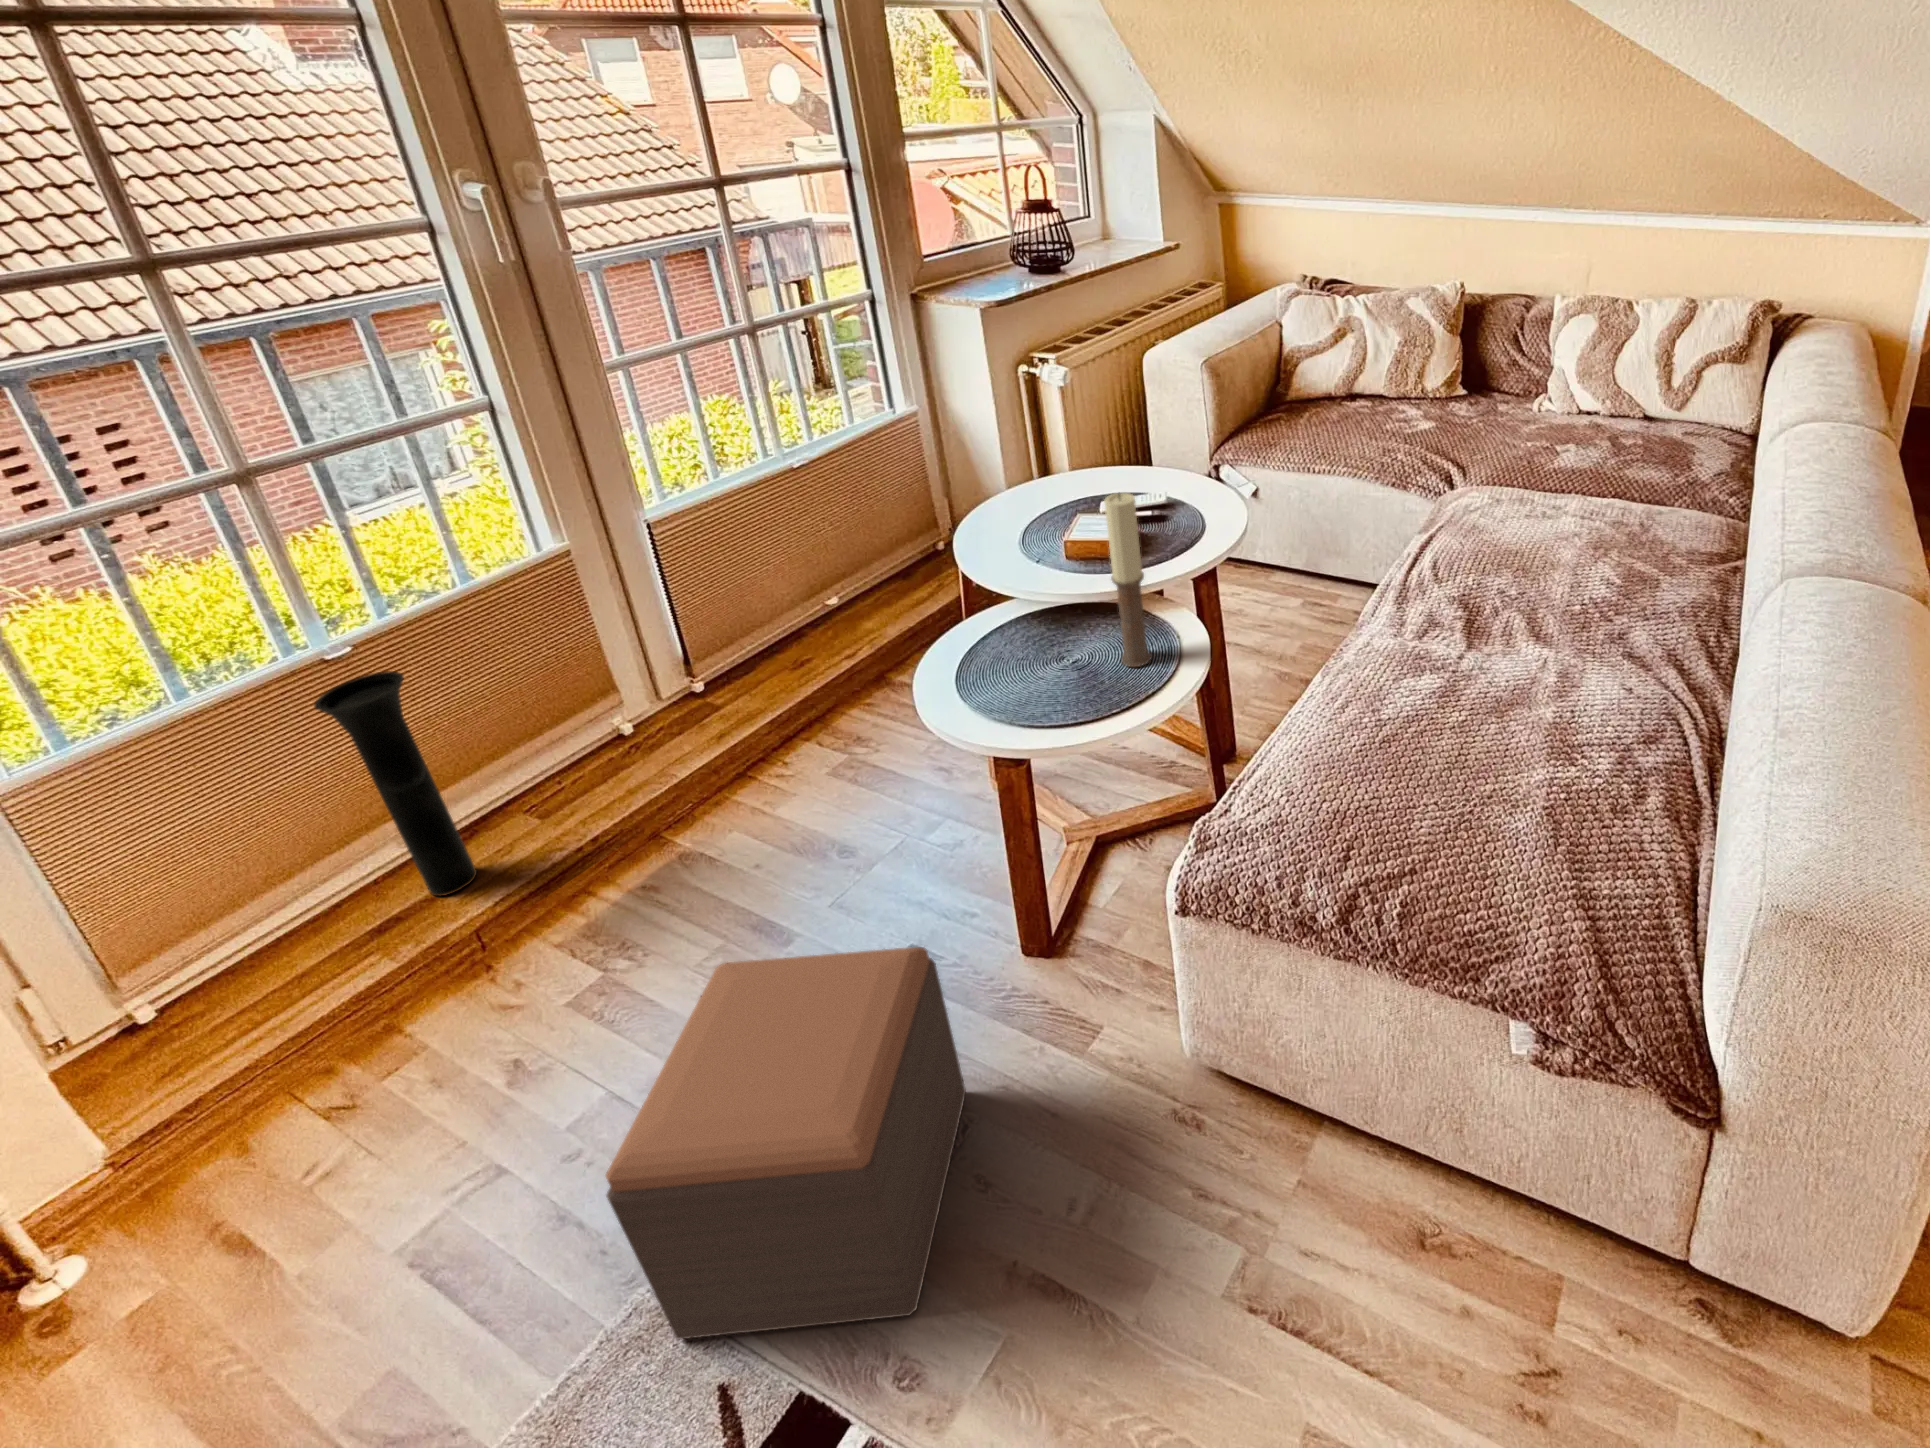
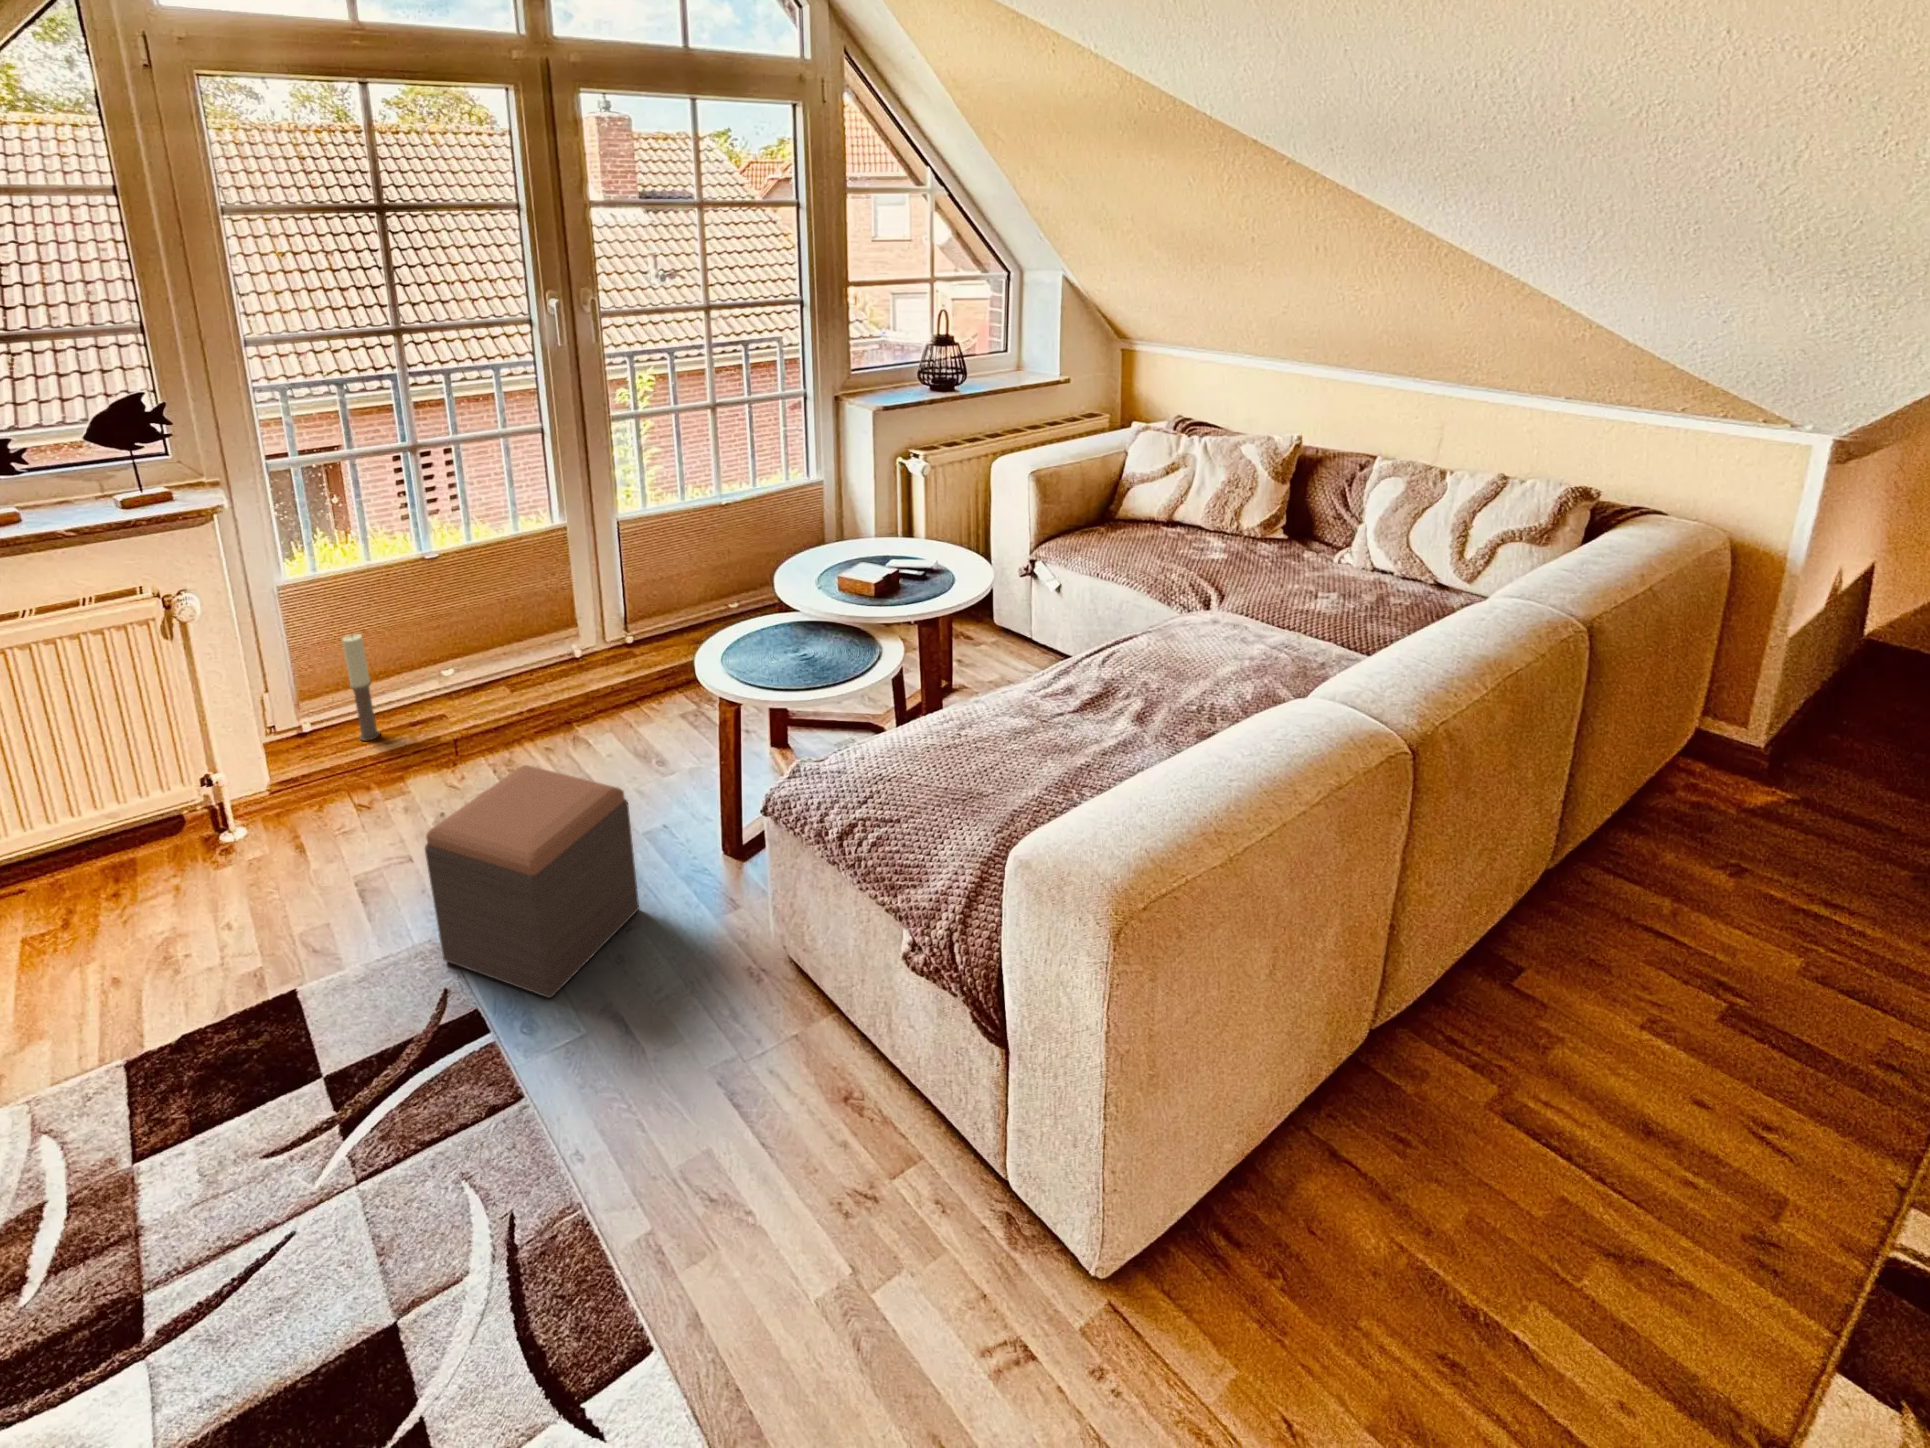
candle: present [1104,493,1151,667] -> present [342,634,380,741]
vase: present [314,671,477,896] -> none [411,574,465,718]

